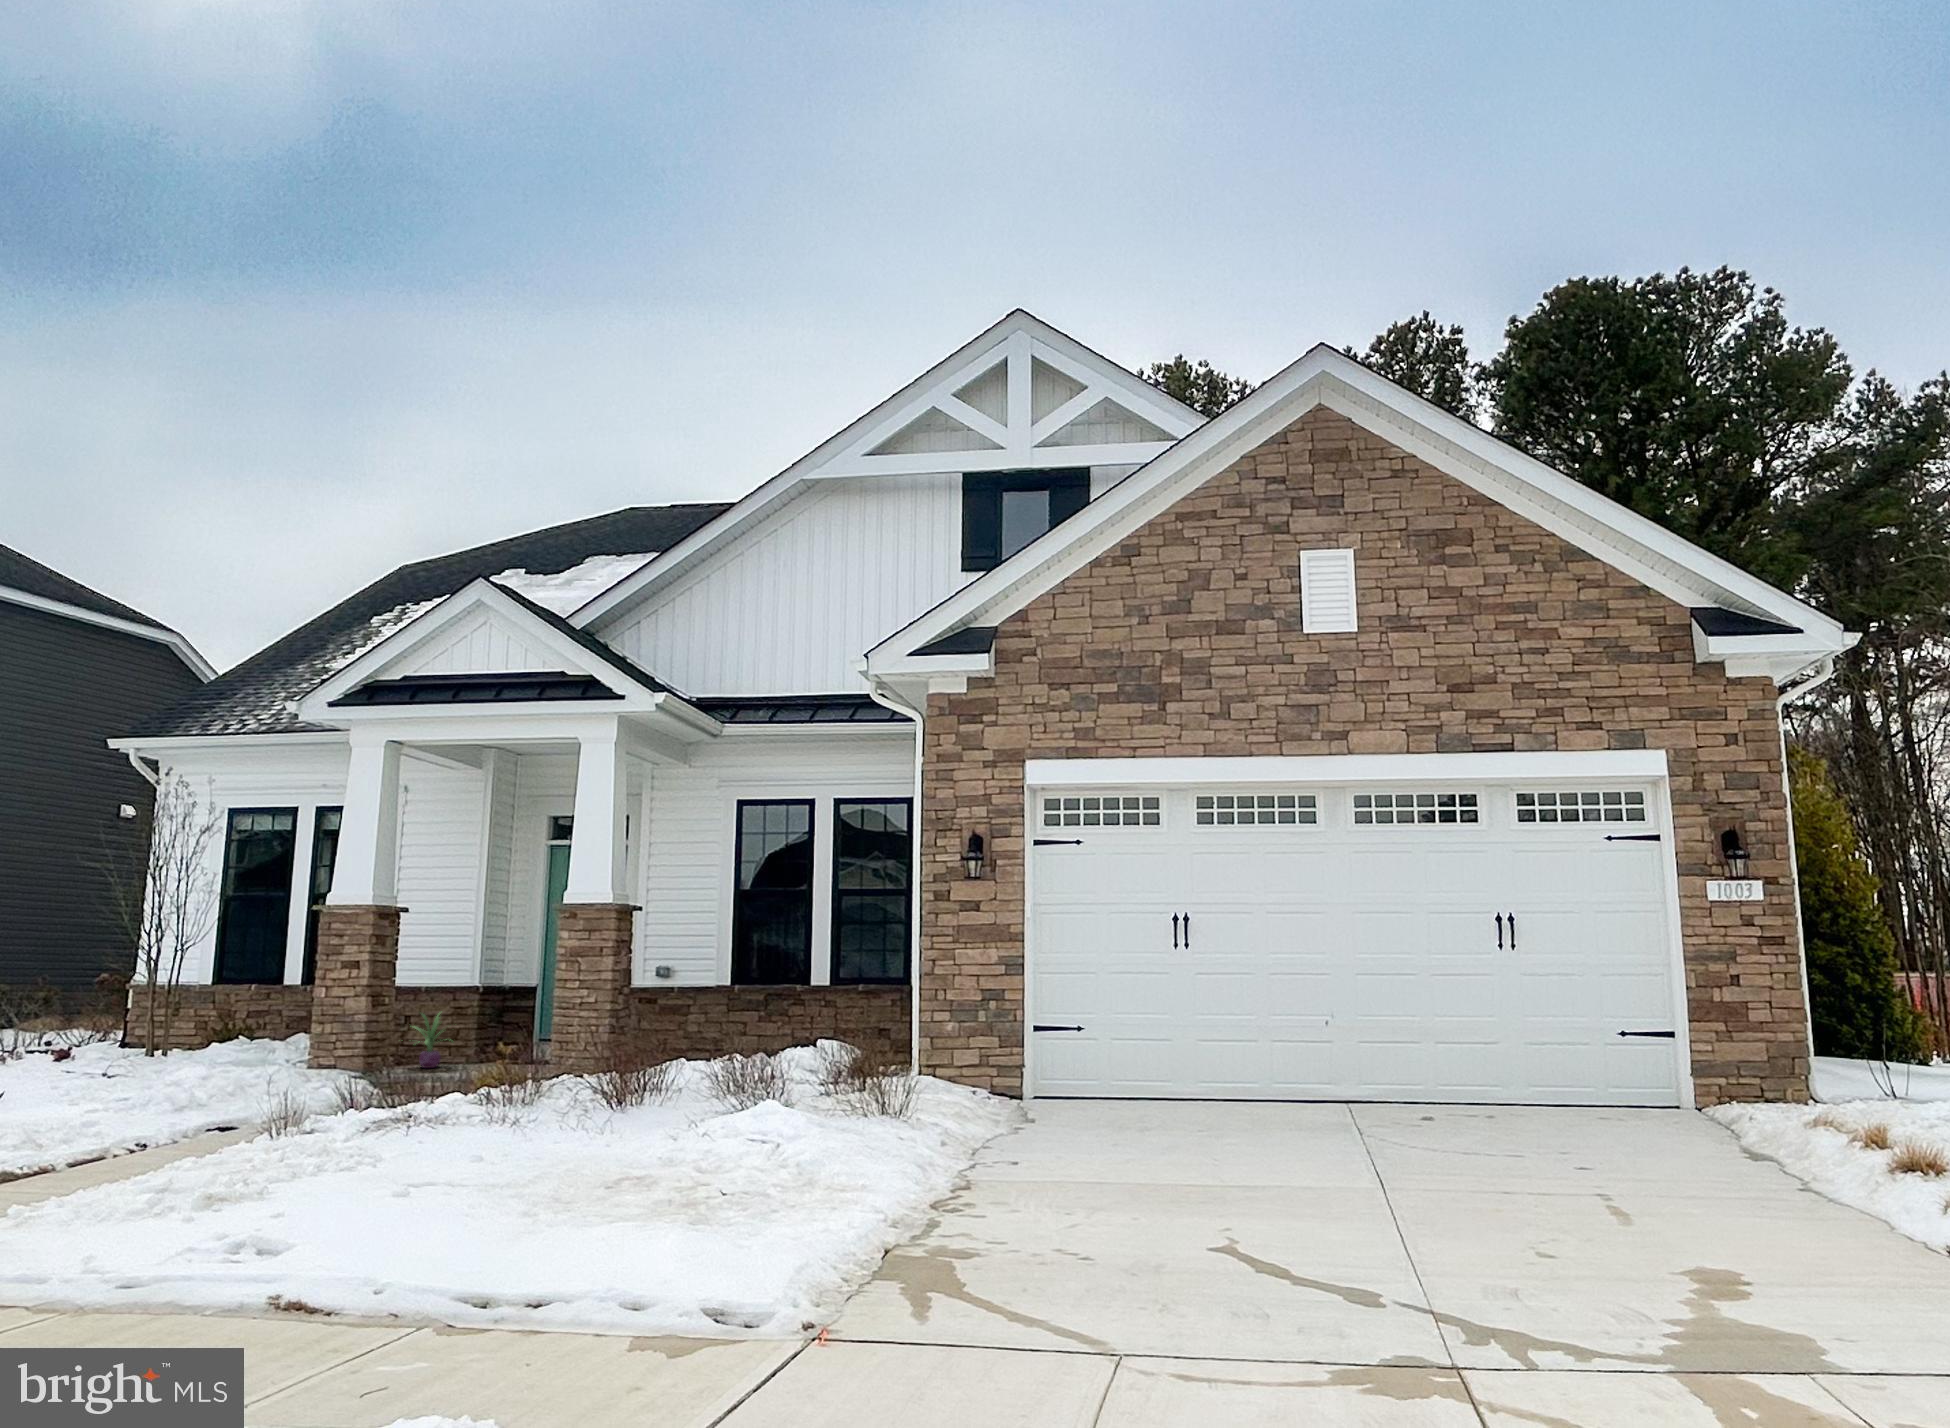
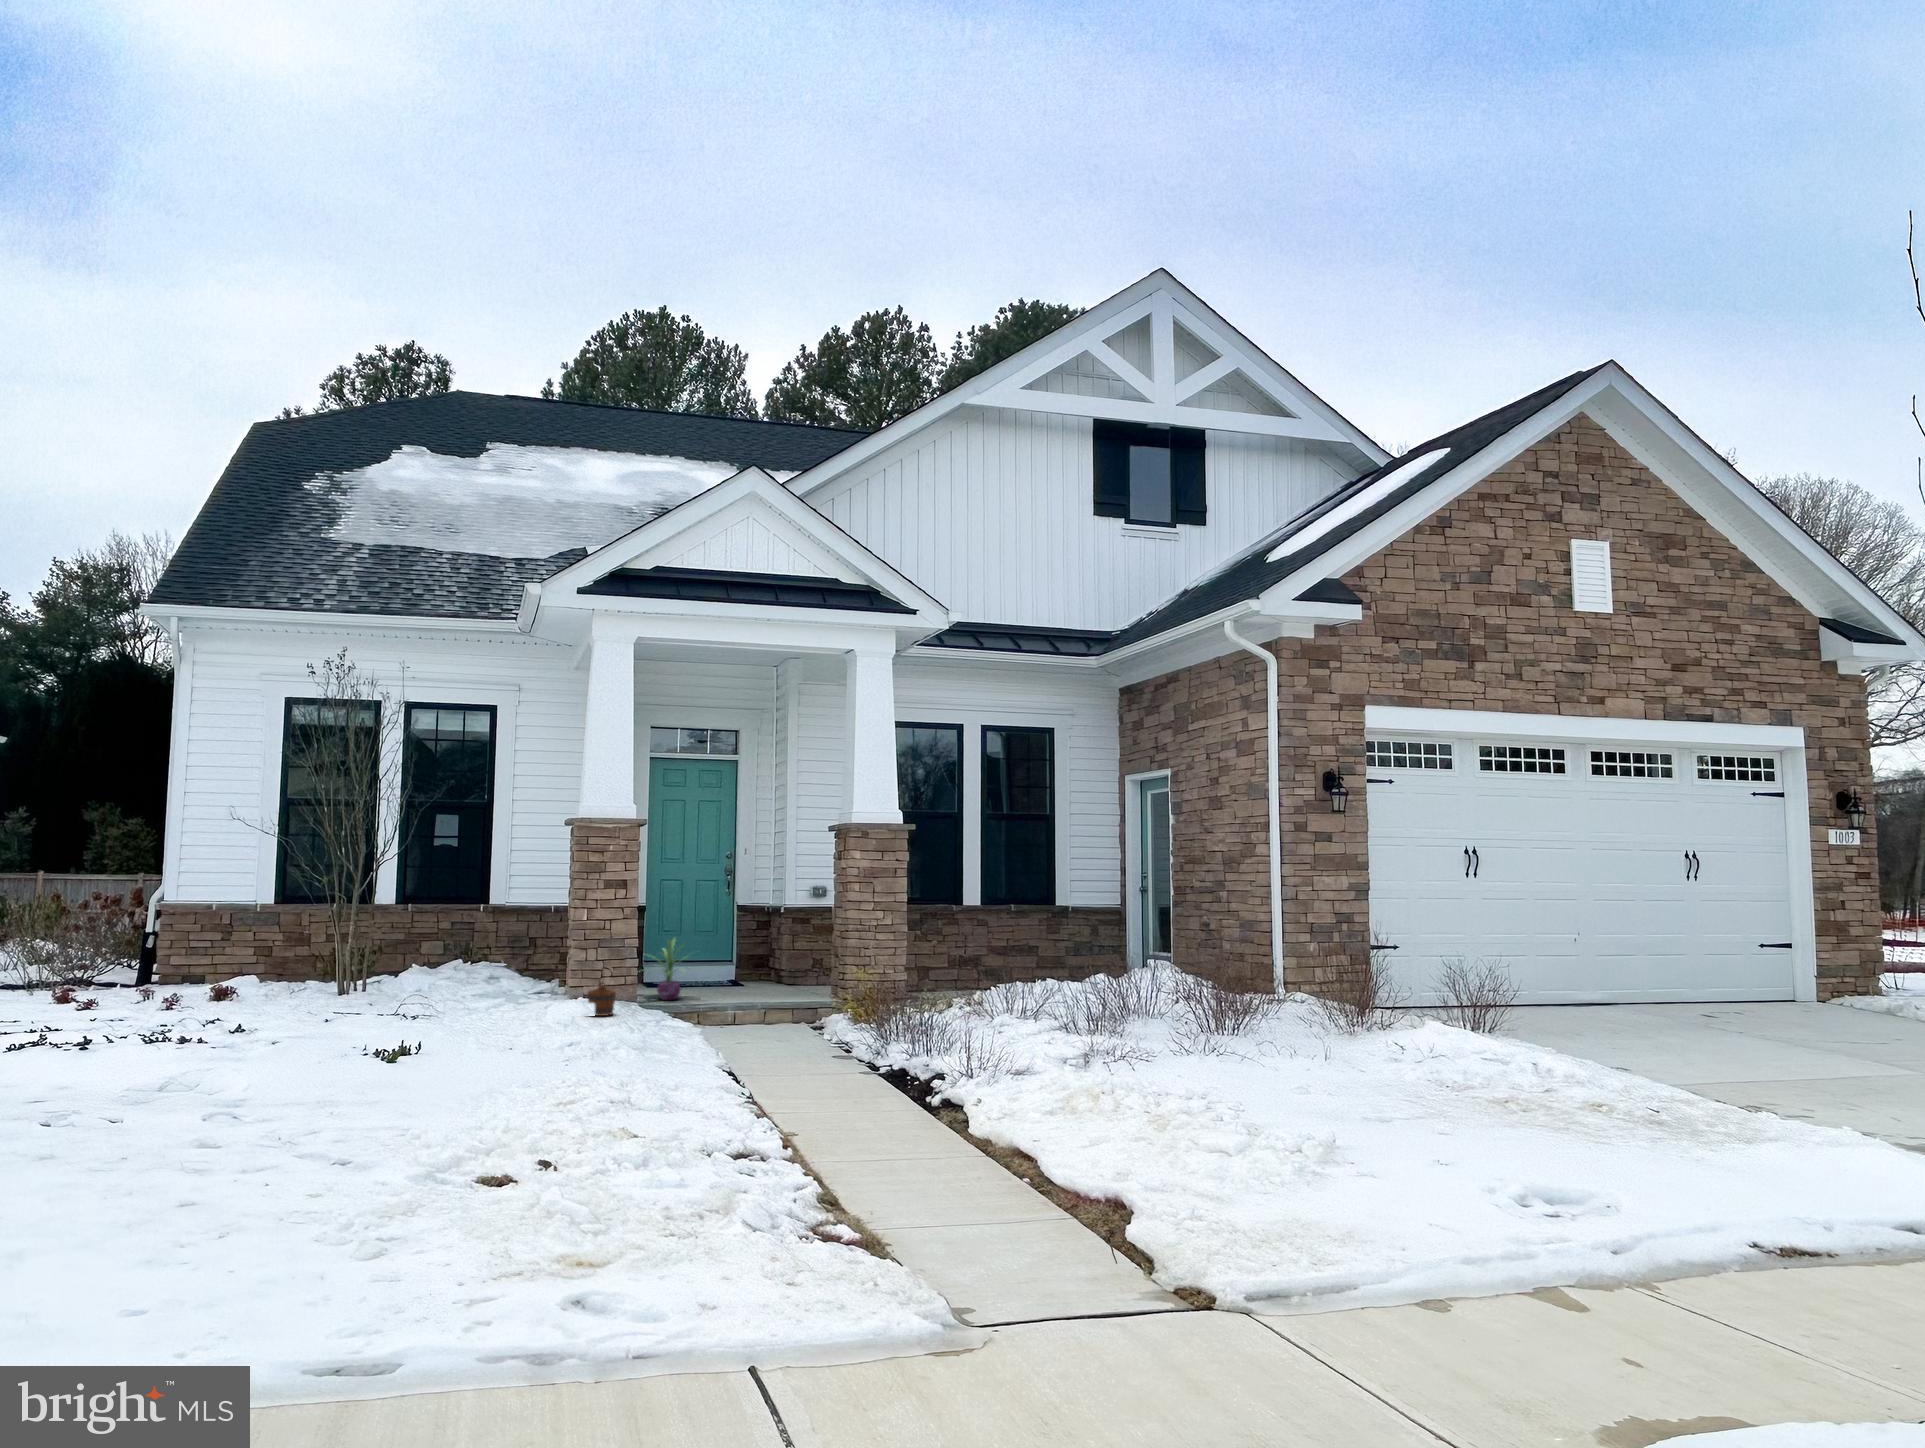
wooden bucket: none [311,1036,338,1078] -> present [587,968,616,1016]

